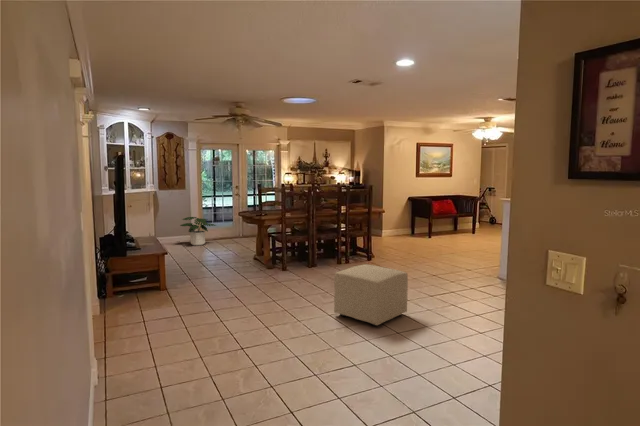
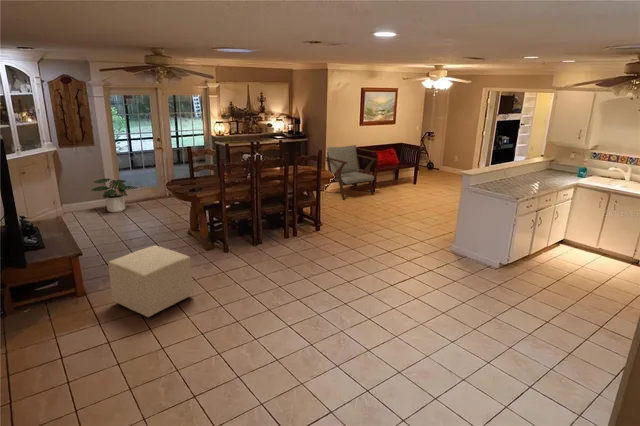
lounge chair: none [379,195,432,243] -> present [325,145,377,200]
ottoman: present [334,264,408,326] -> present [108,246,193,317]

